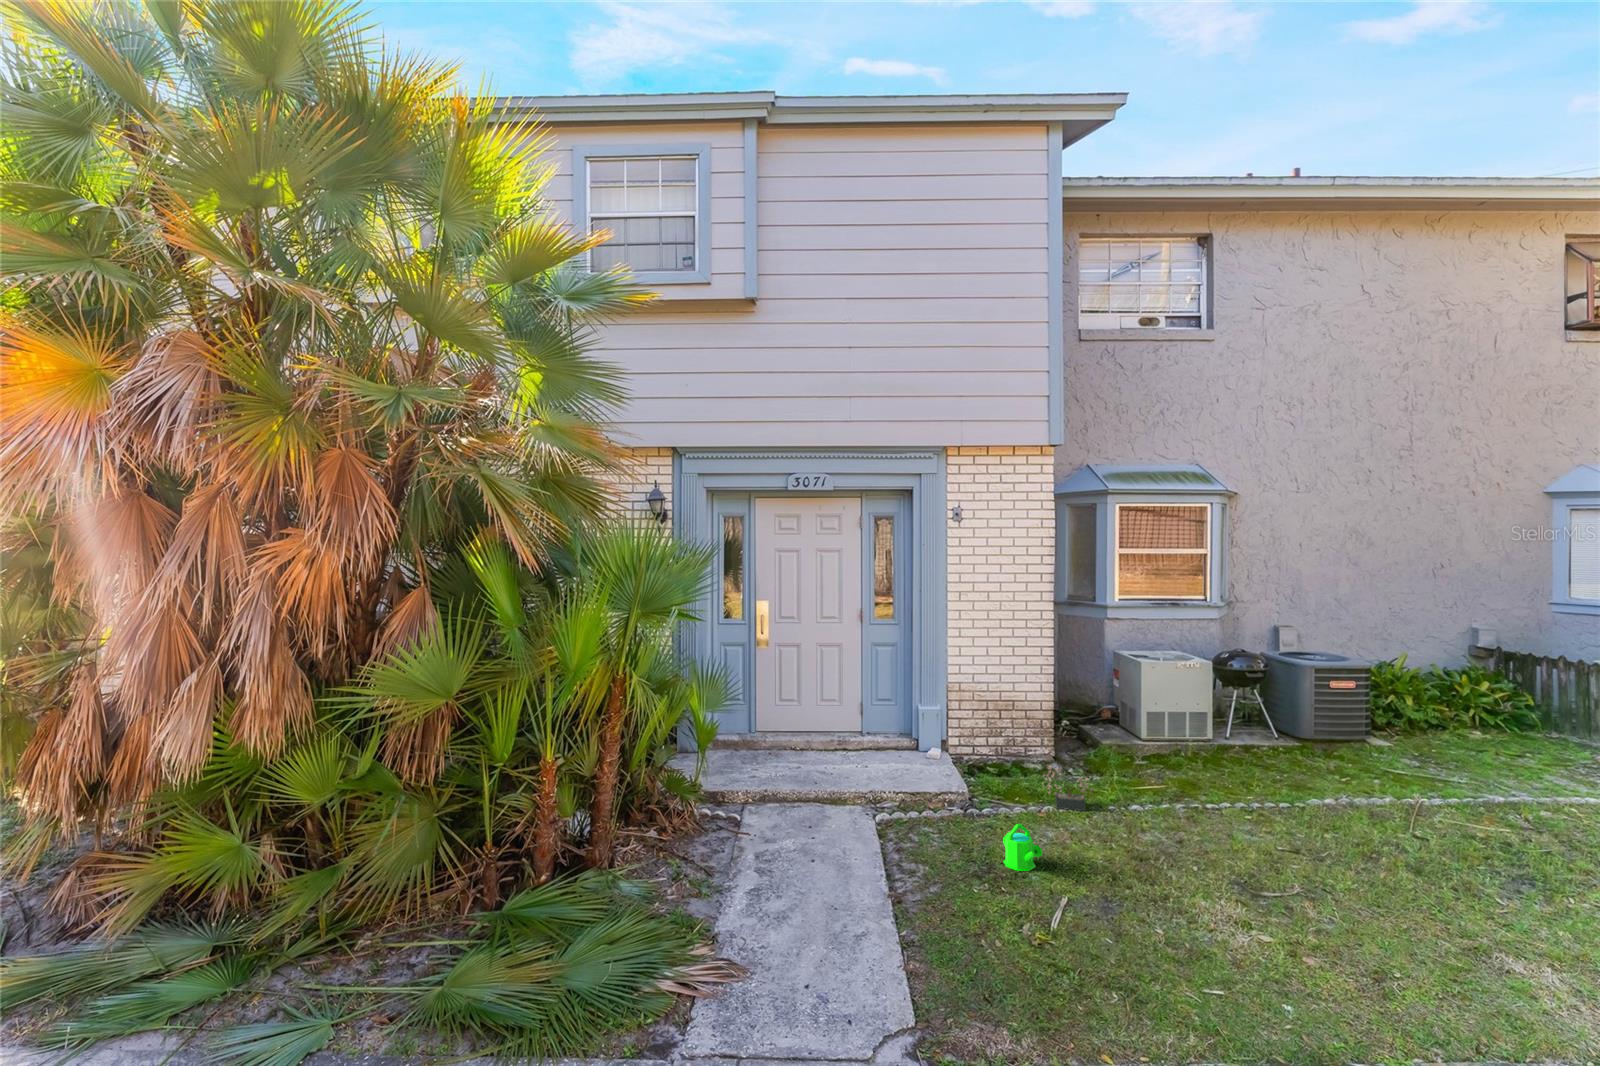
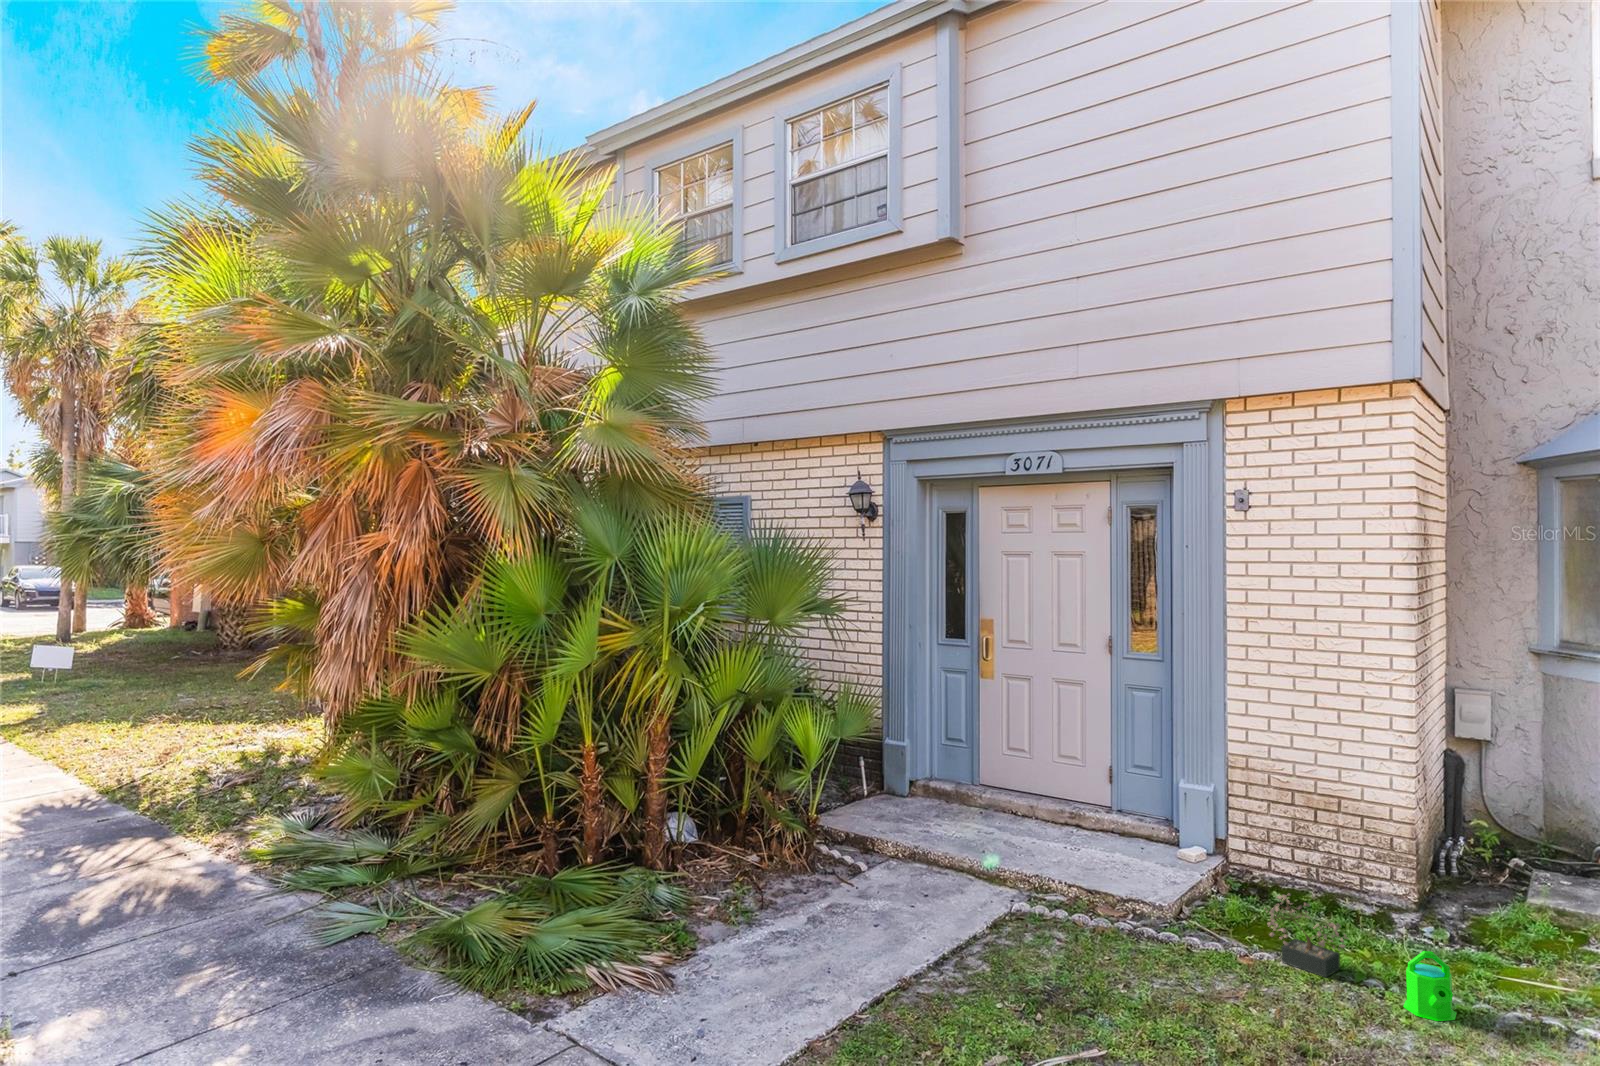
watering can: present [1003,824,1042,871] -> present [1403,951,1457,1021]

